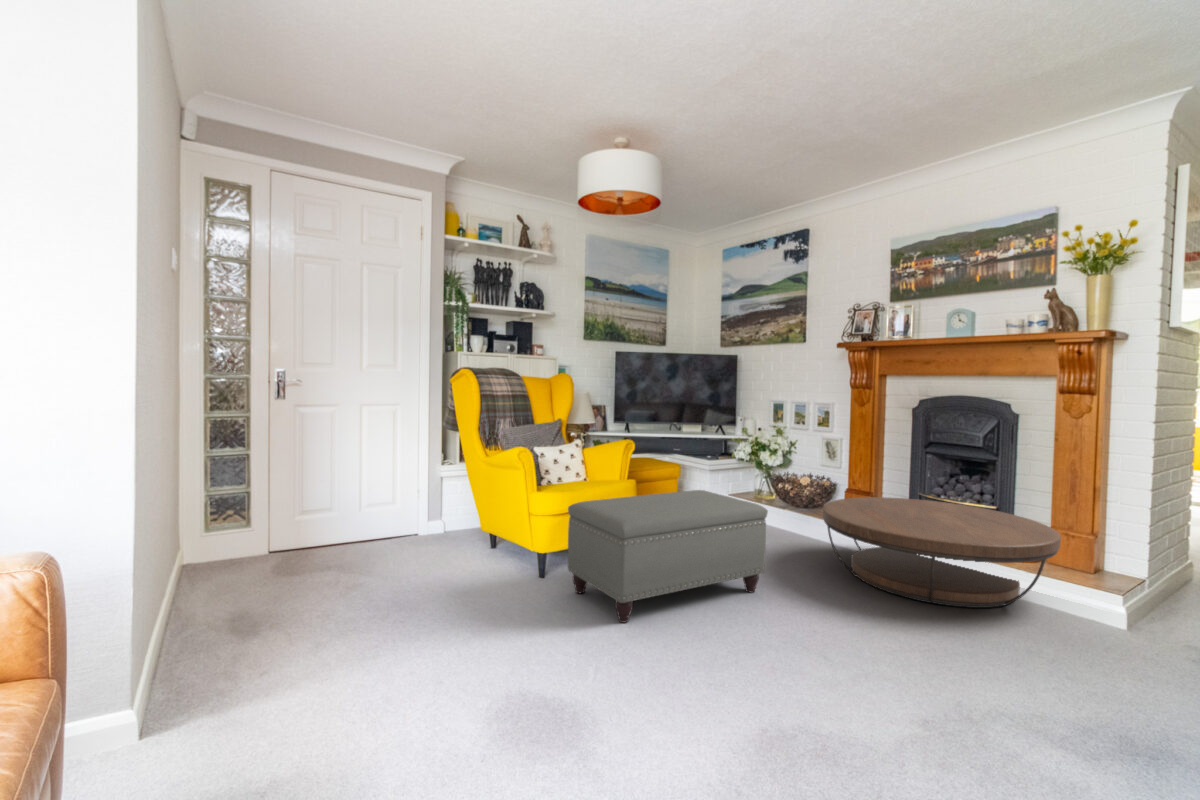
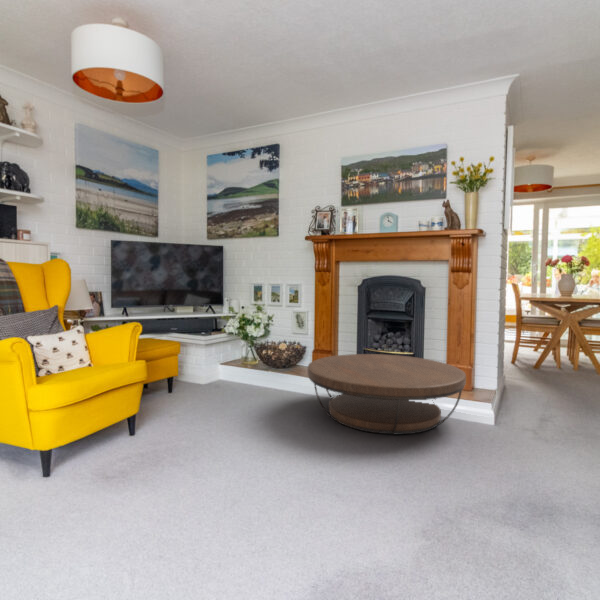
ottoman: present [568,490,768,622] -> none [75,365,274,517]

